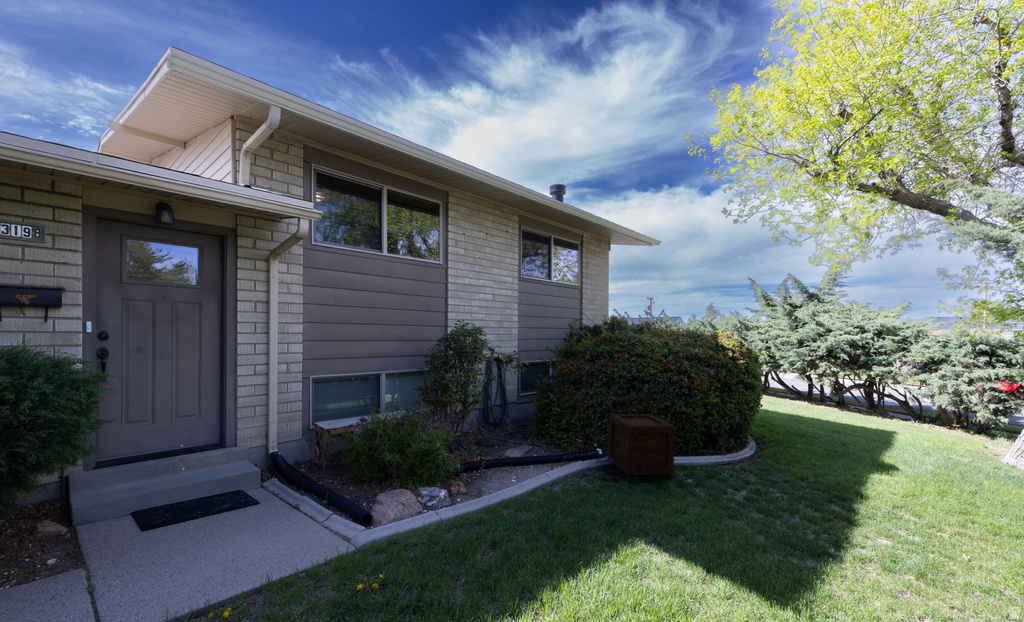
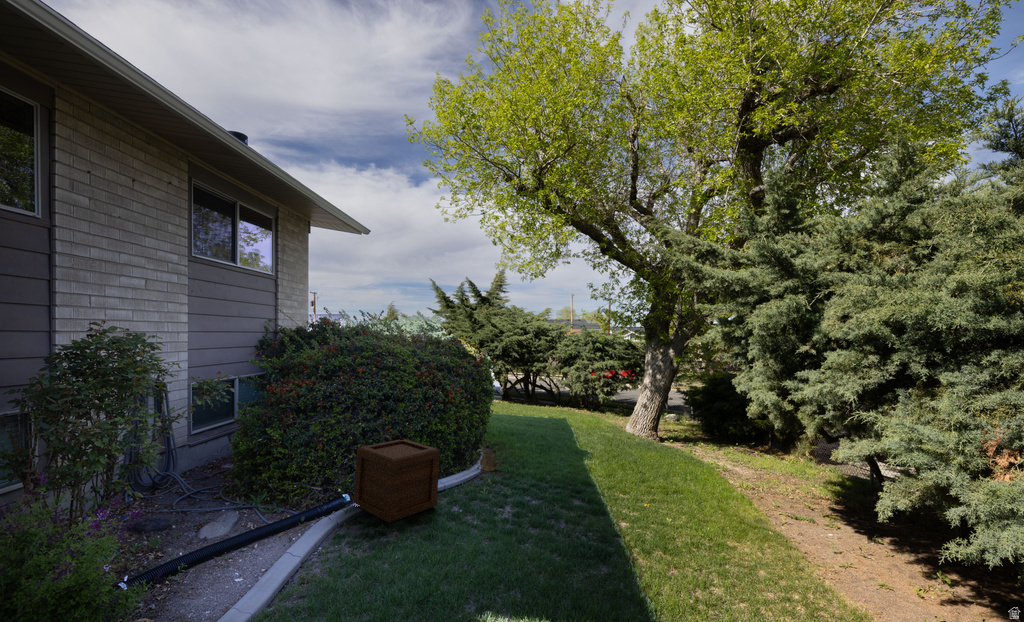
watering can: none [733,440,772,463] -> present [476,449,511,471]

